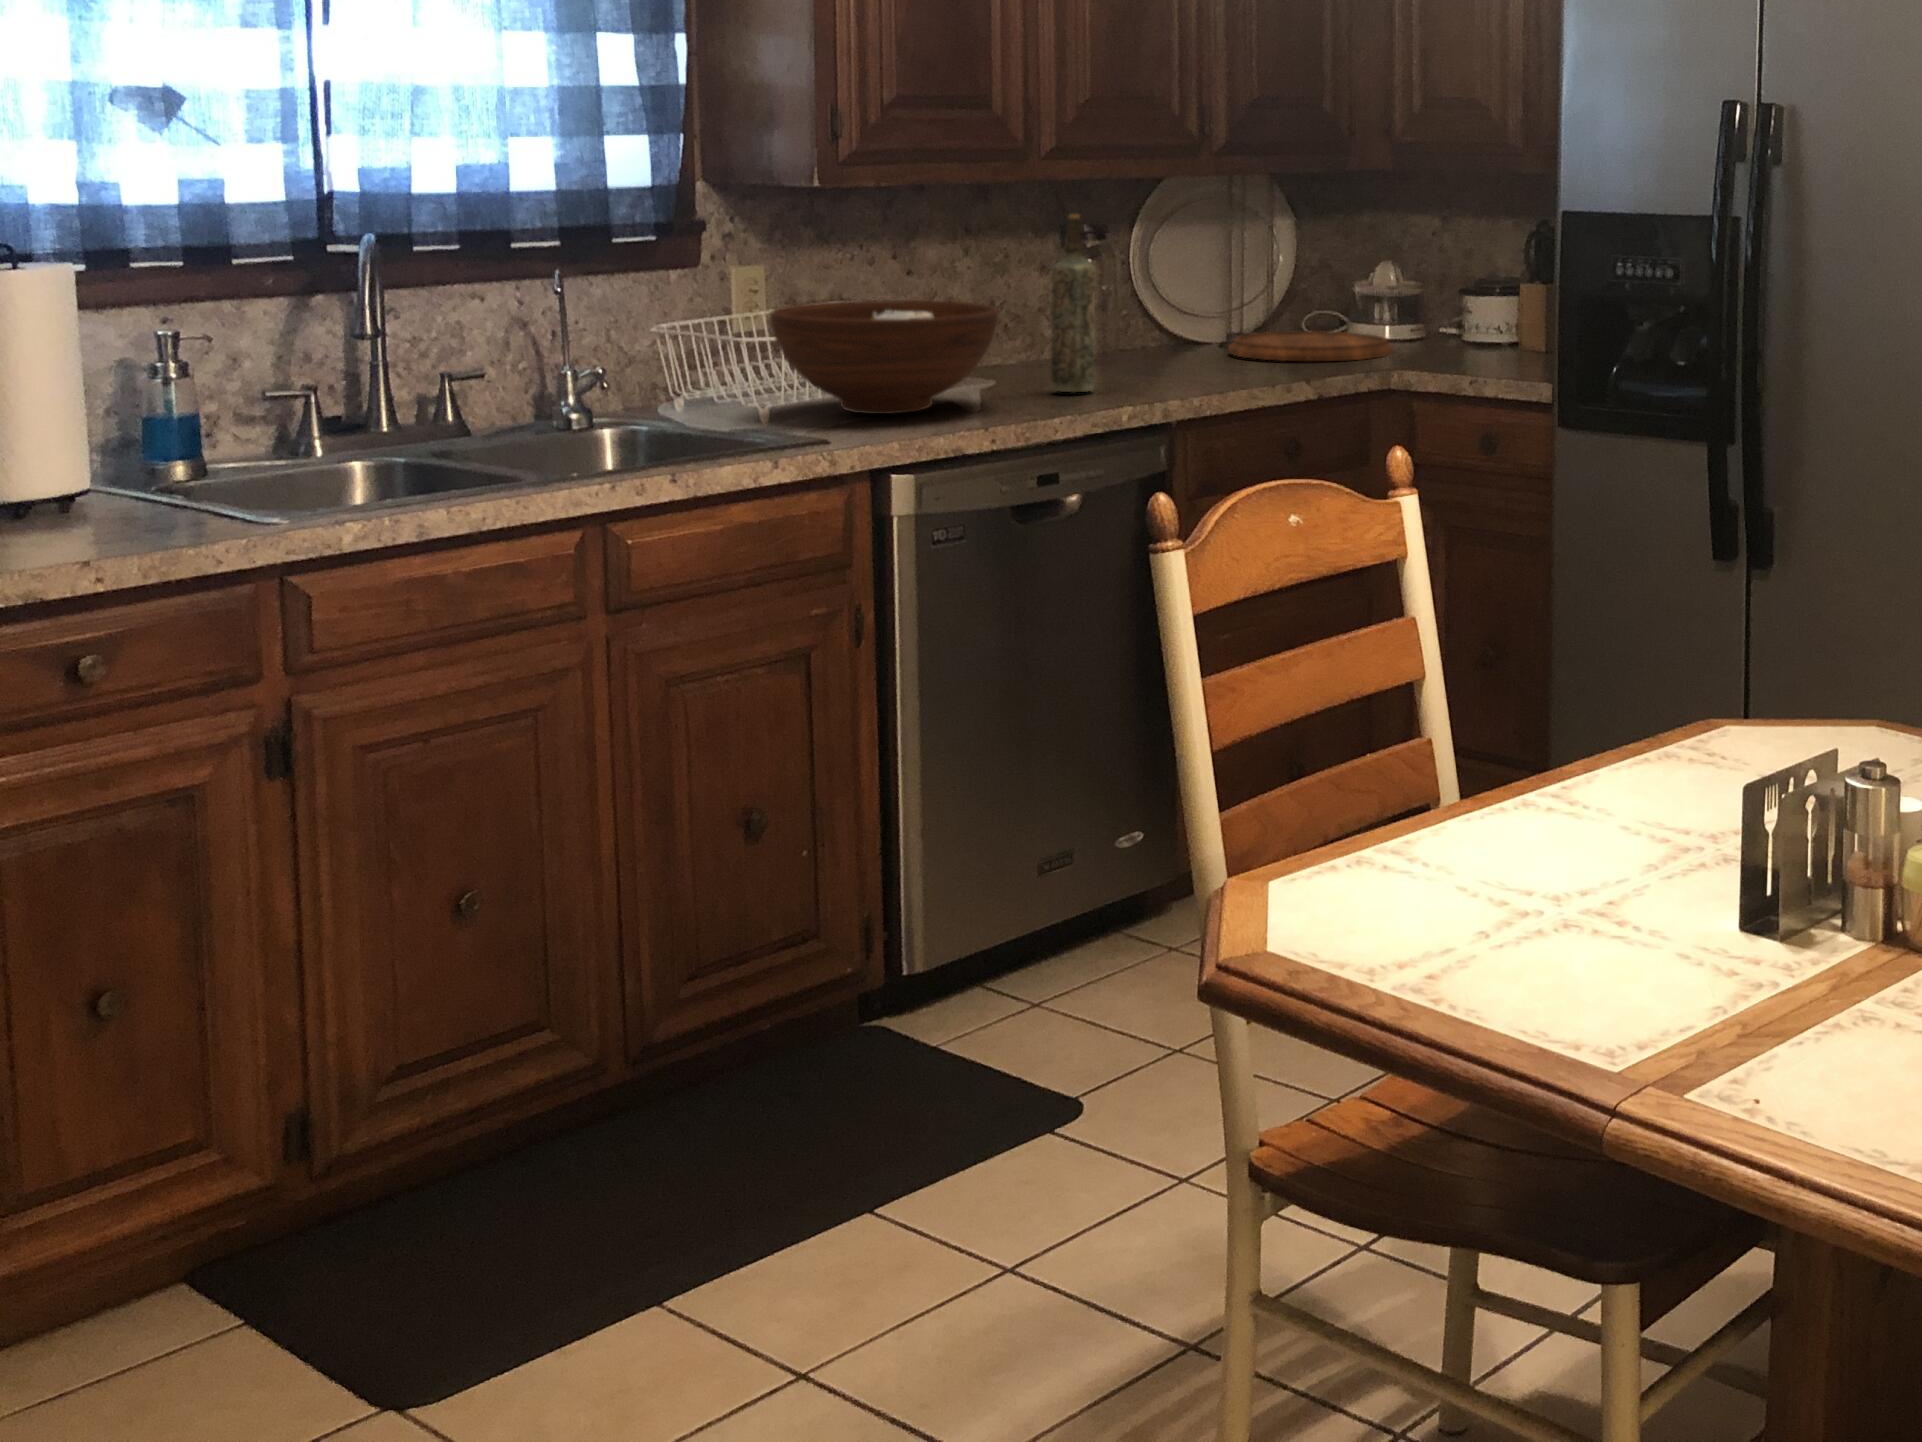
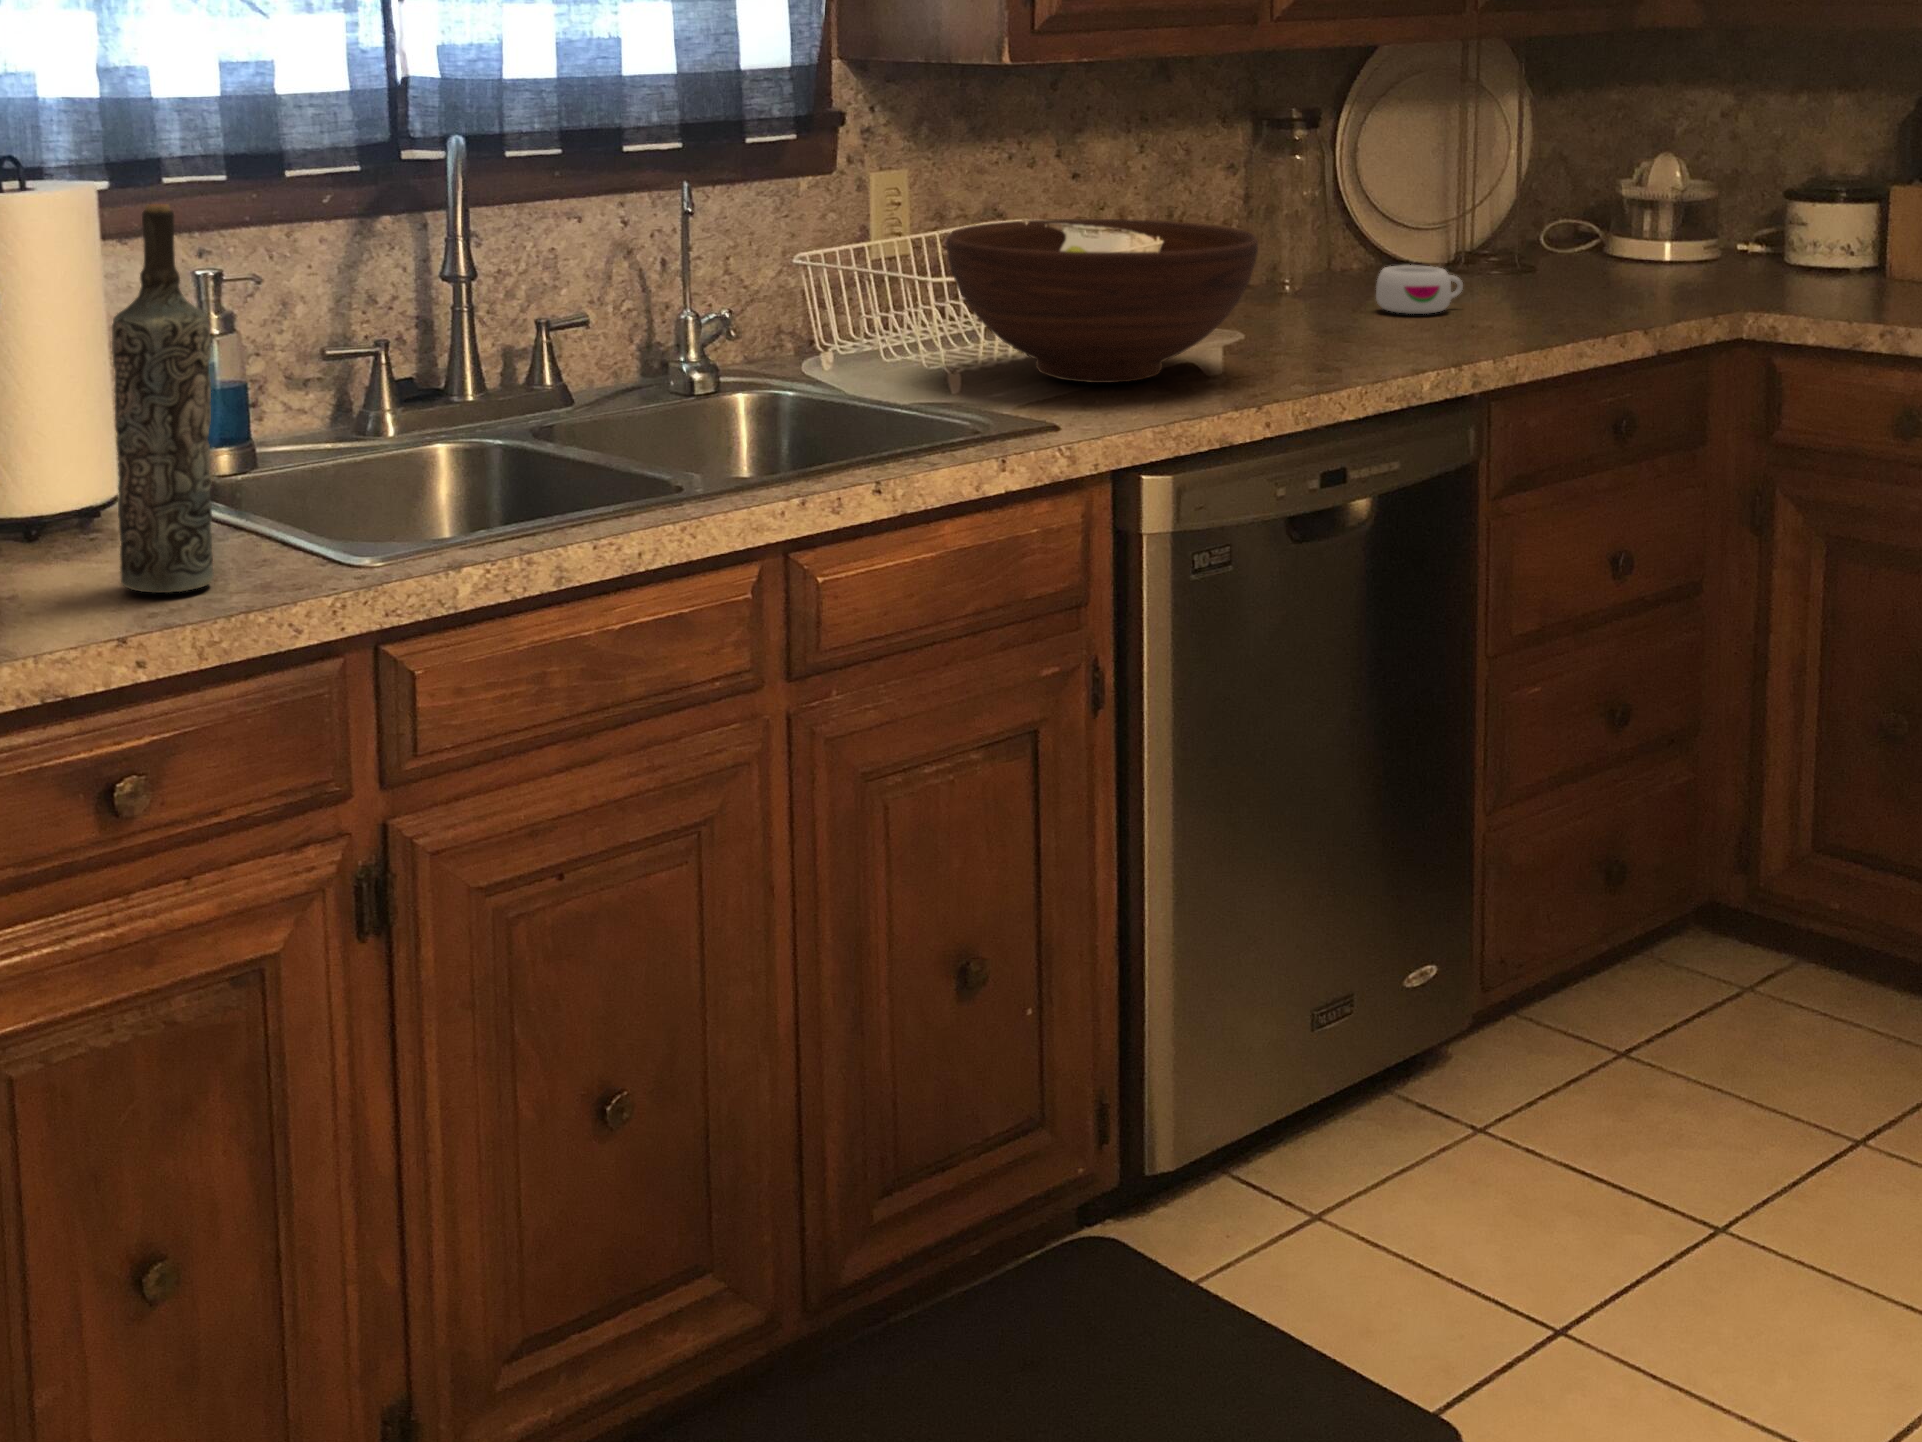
bottle: present [1051,215,1096,393] -> present [112,204,214,593]
cutting board: present [1228,331,1393,361] -> none [1495,257,1742,304]
mug: none [1126,336,1189,370] -> present [1376,265,1463,314]

